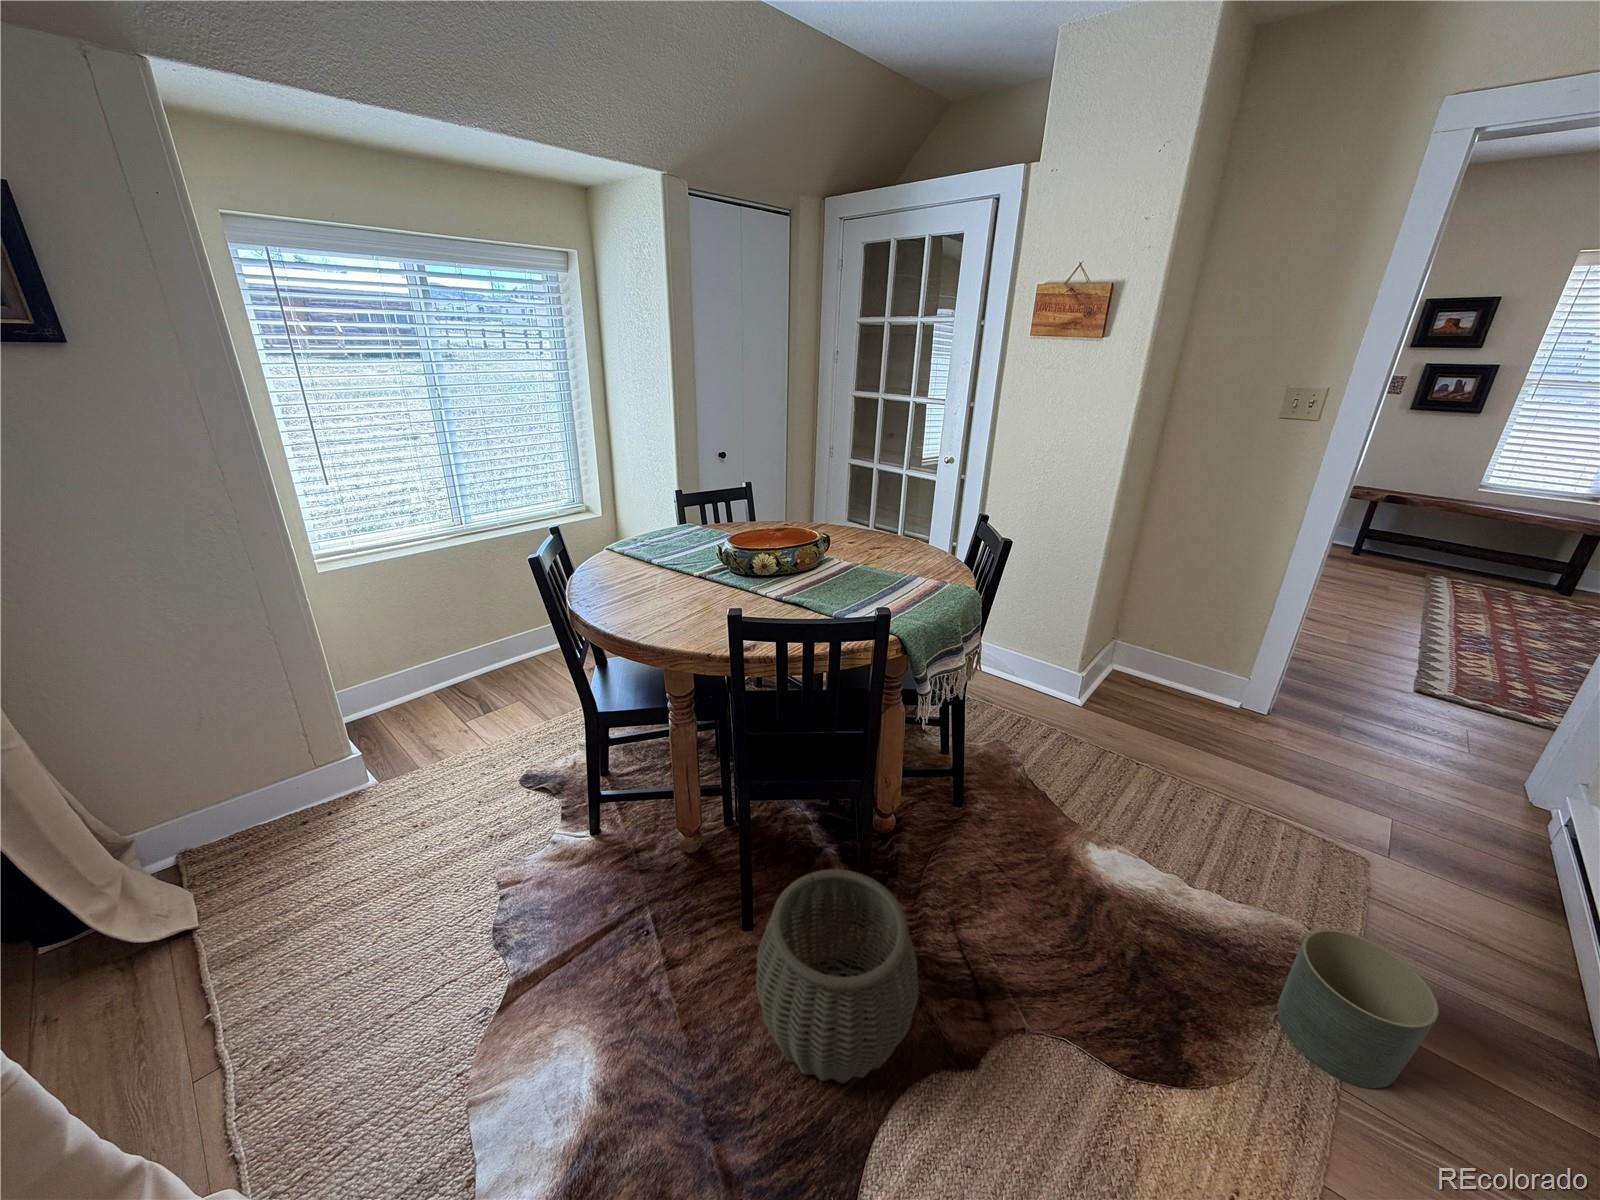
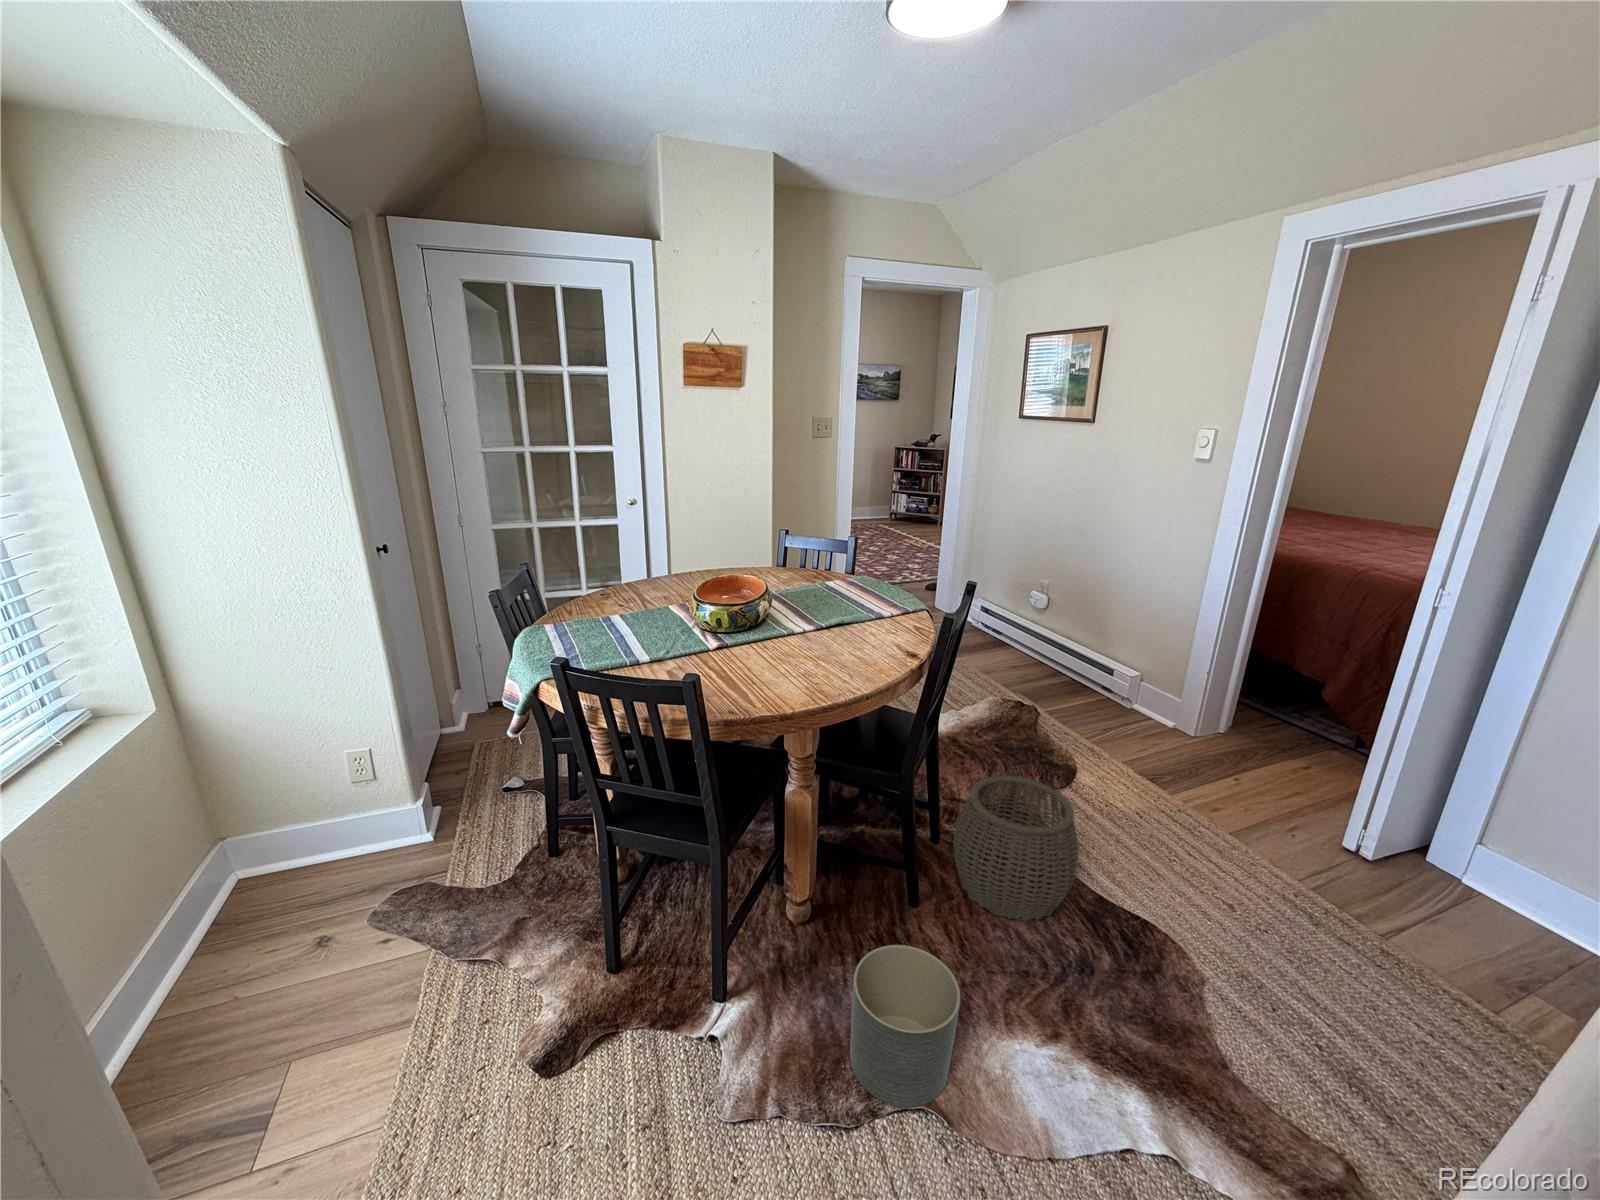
planter: present [1277,929,1439,1088] -> present [850,945,960,1108]

